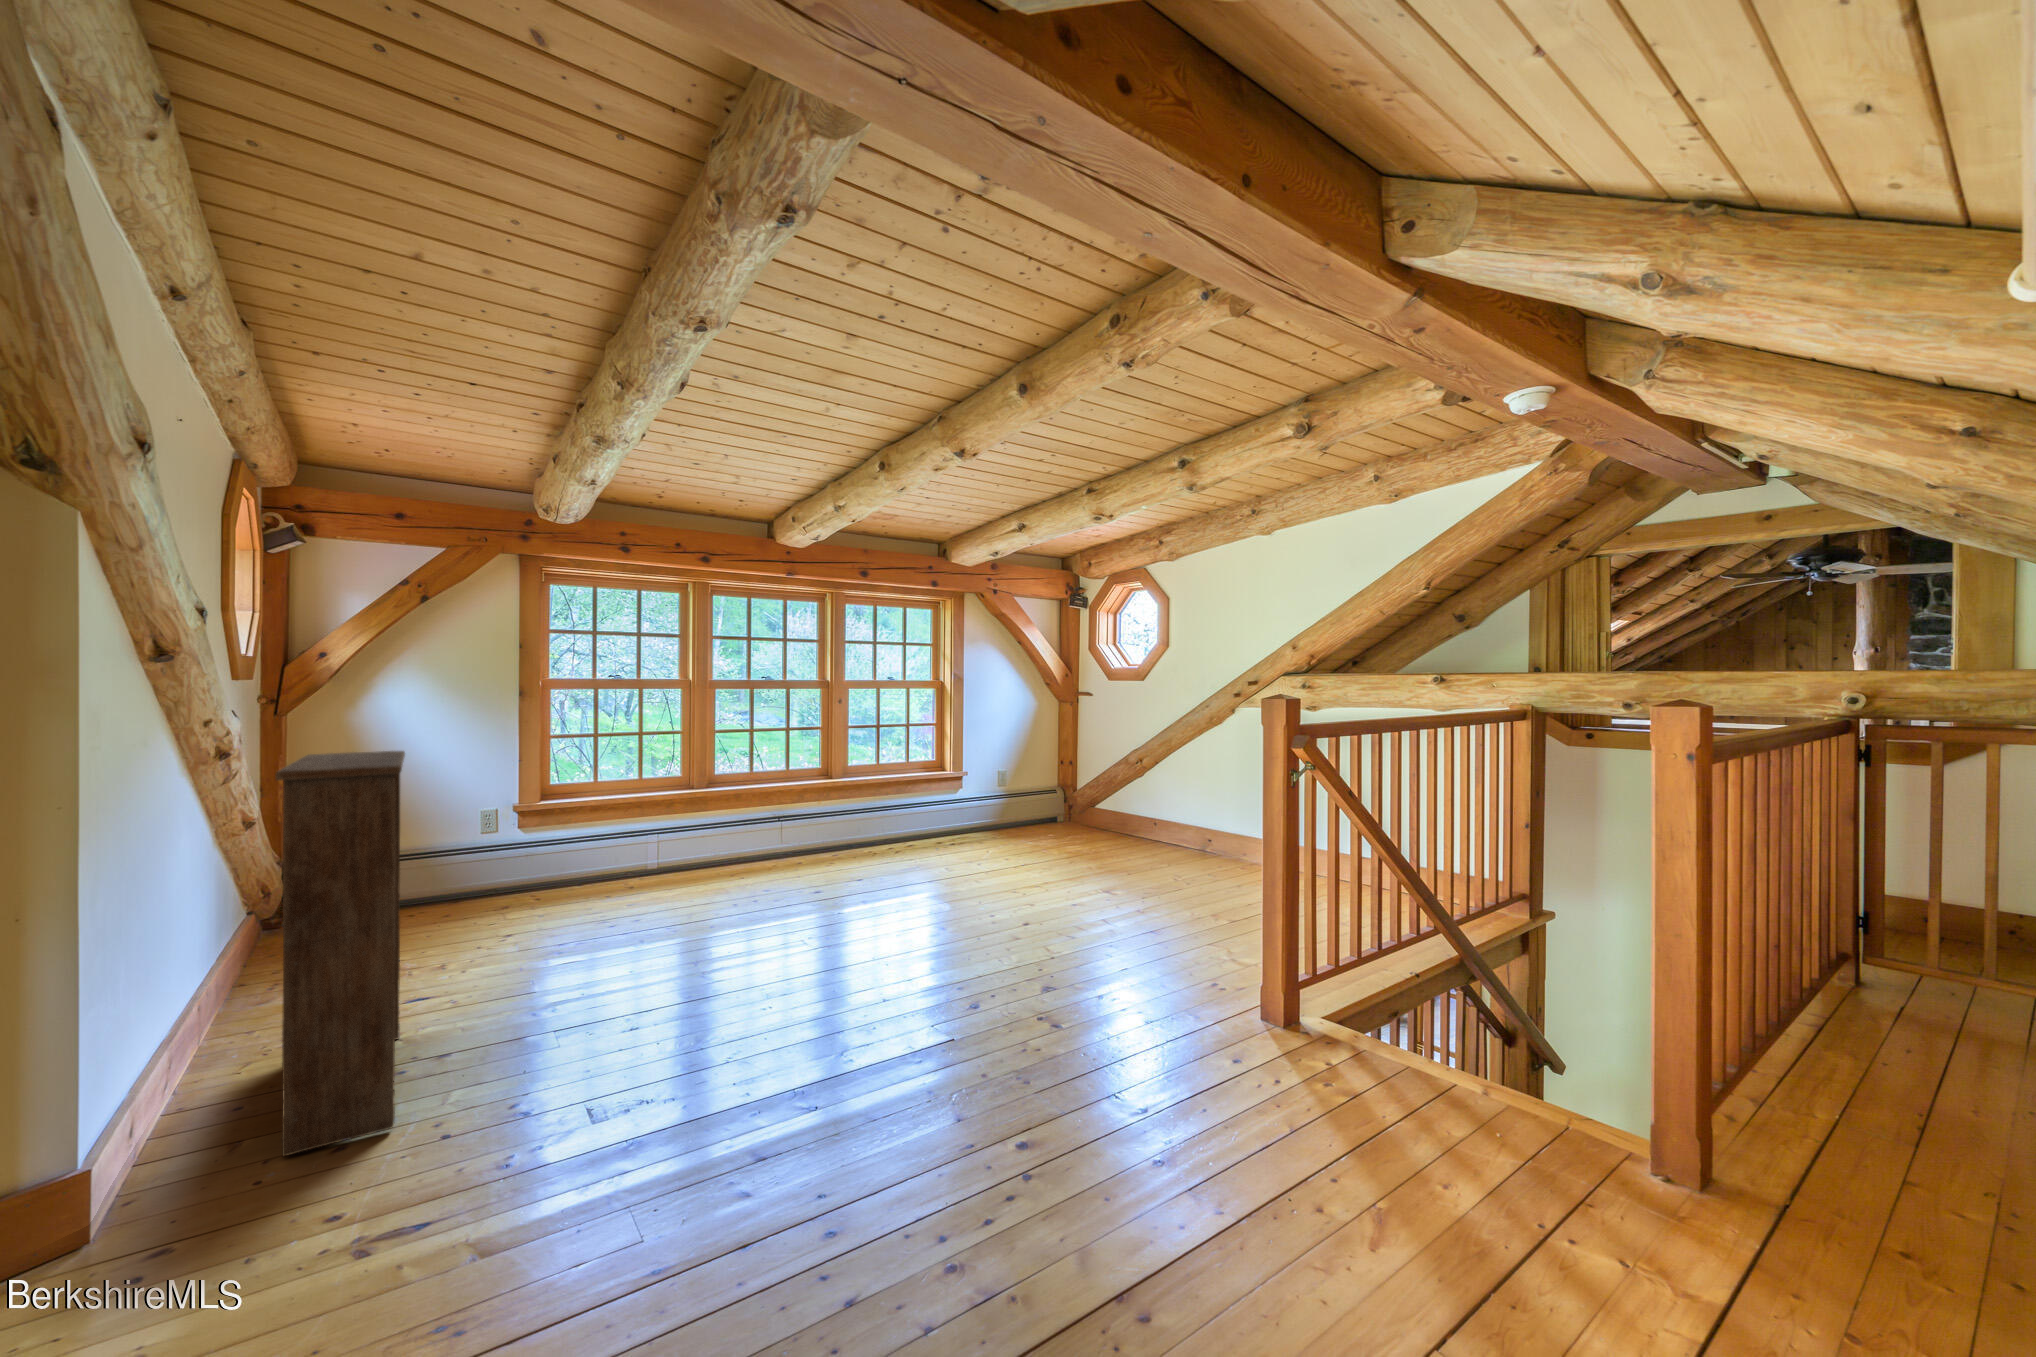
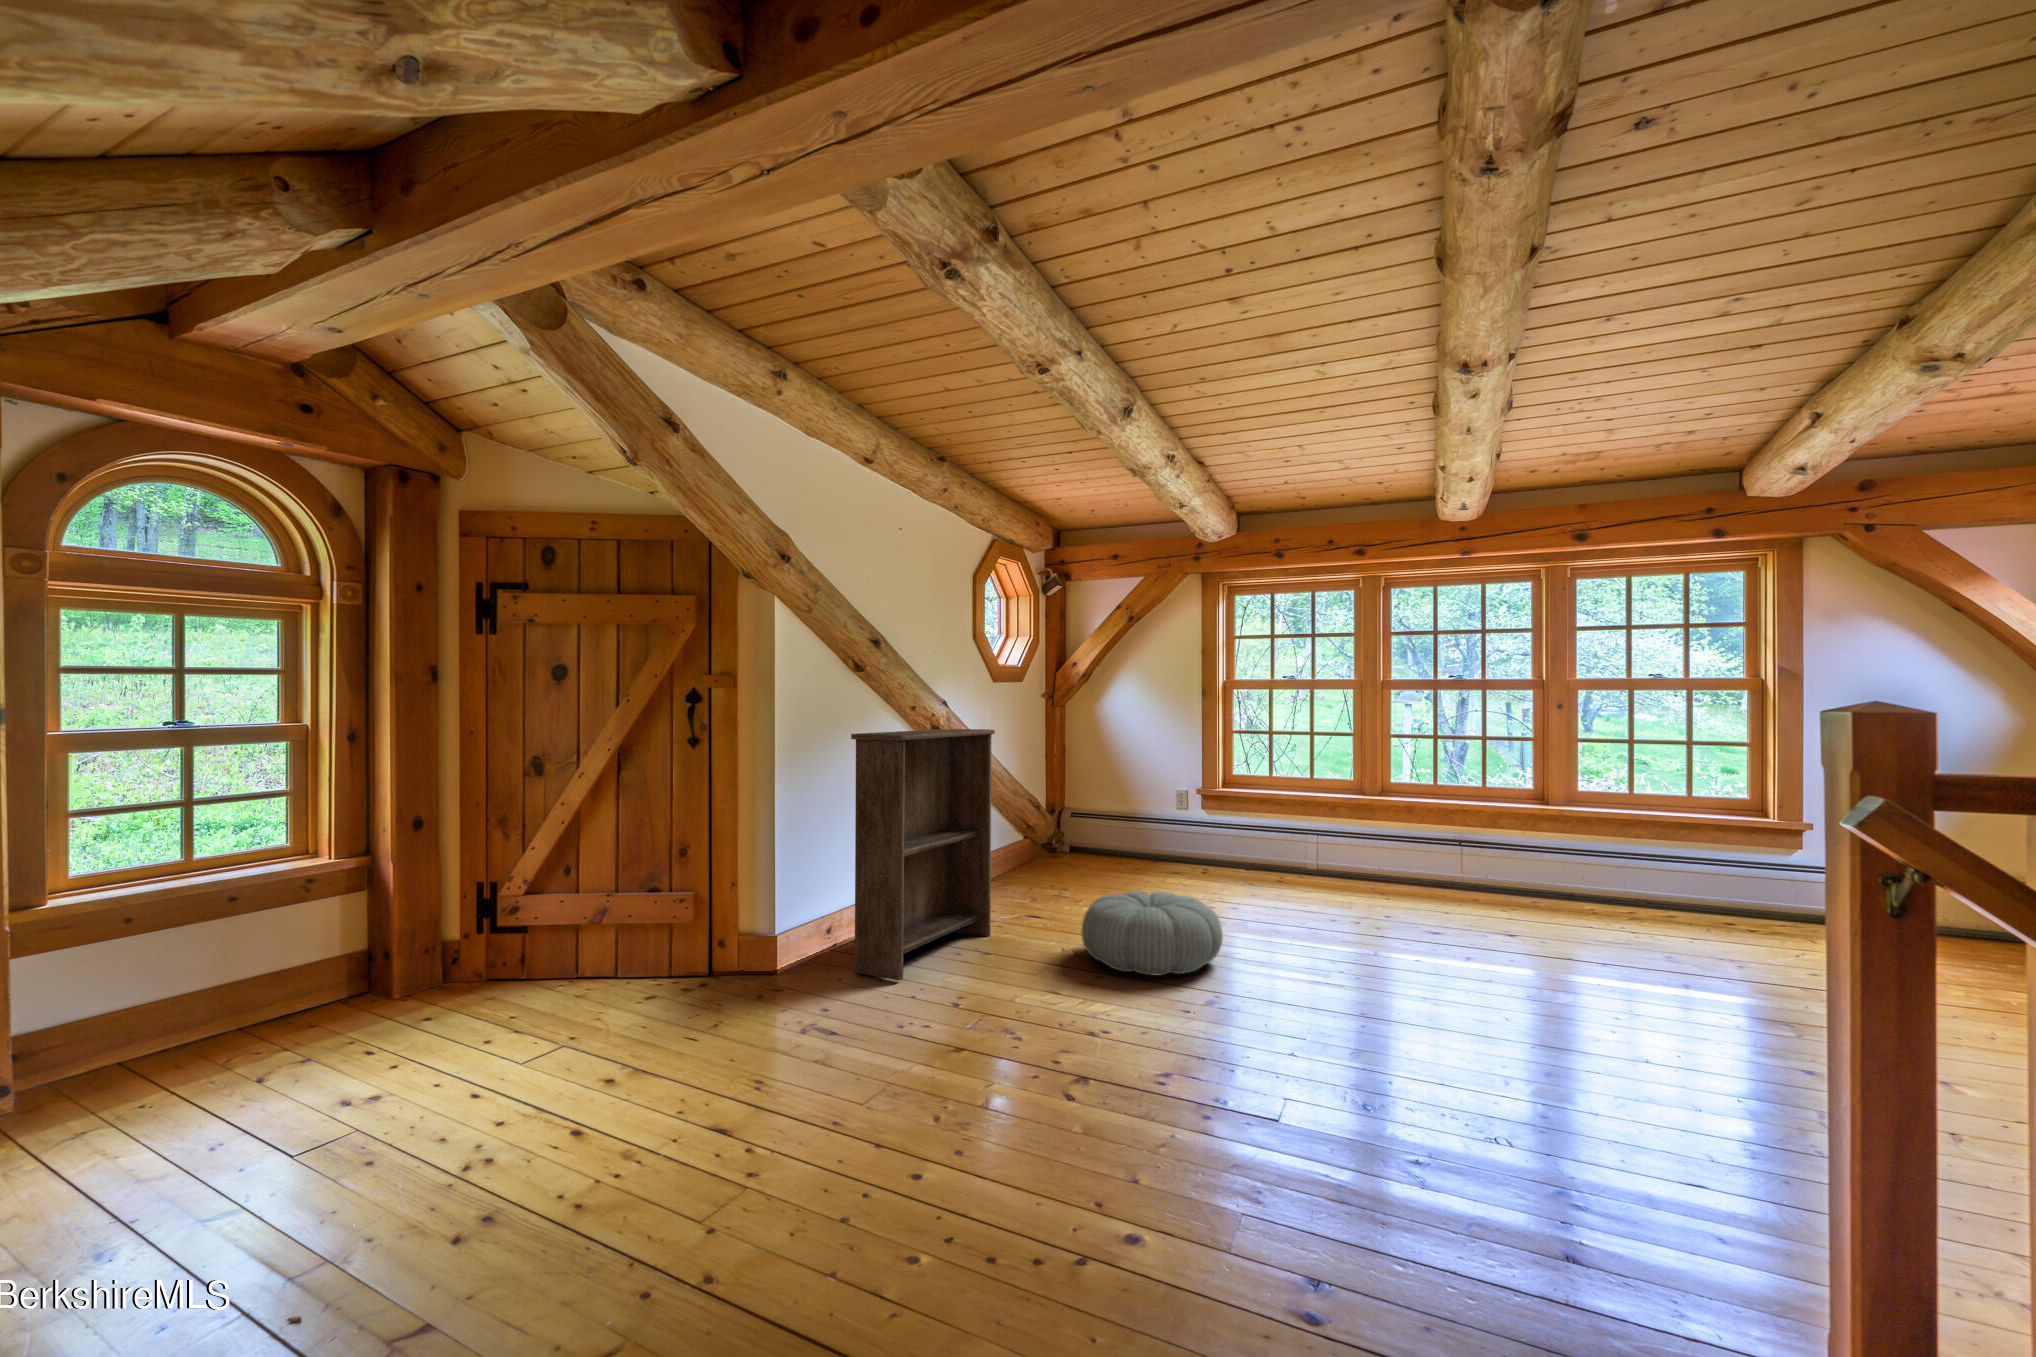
pouf: none [567,909,731,1005] -> present [1081,891,1223,976]

